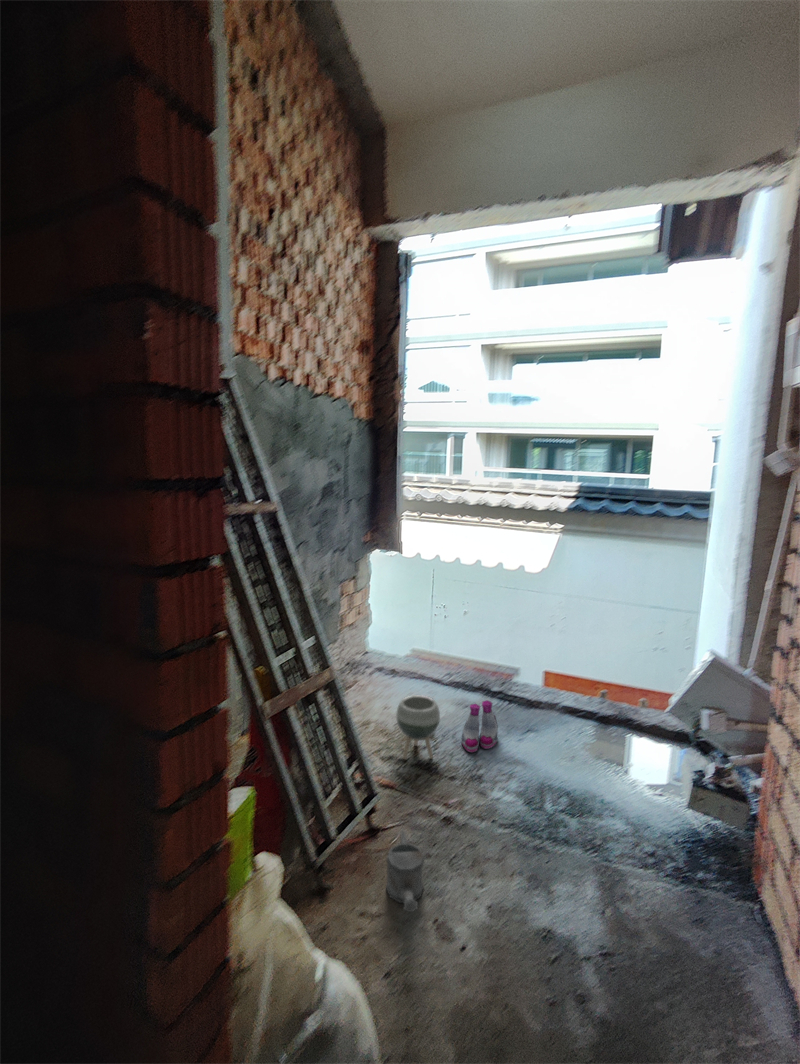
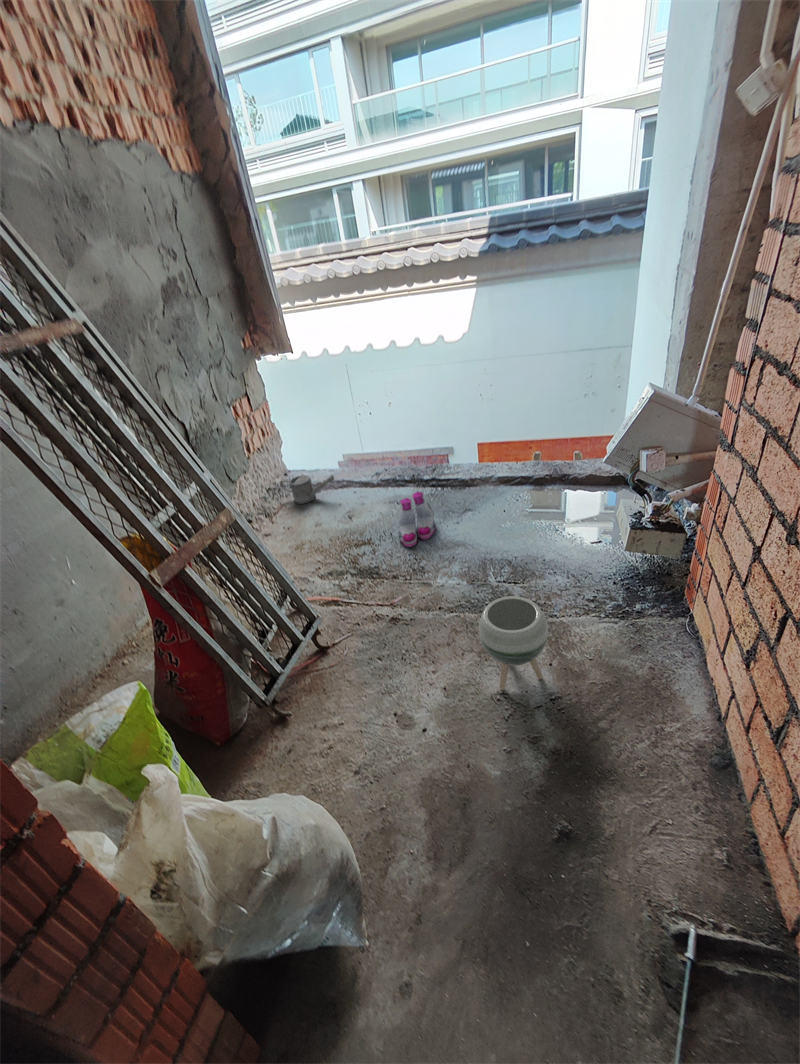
planter: present [396,695,440,759] -> present [479,596,548,690]
watering can: present [386,831,424,912] -> present [280,475,334,504]

